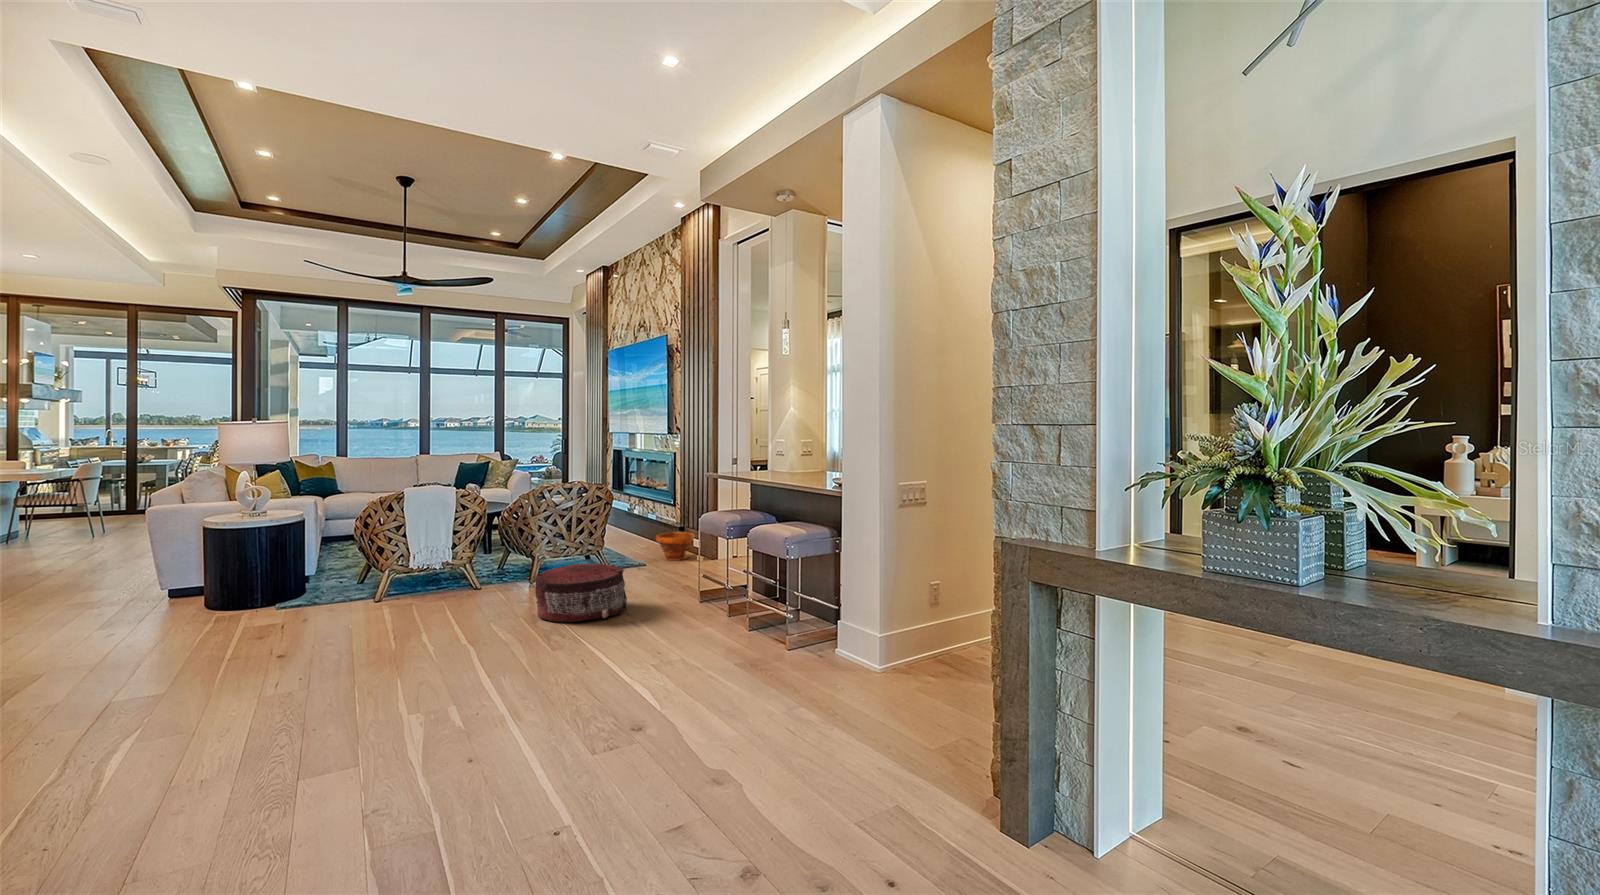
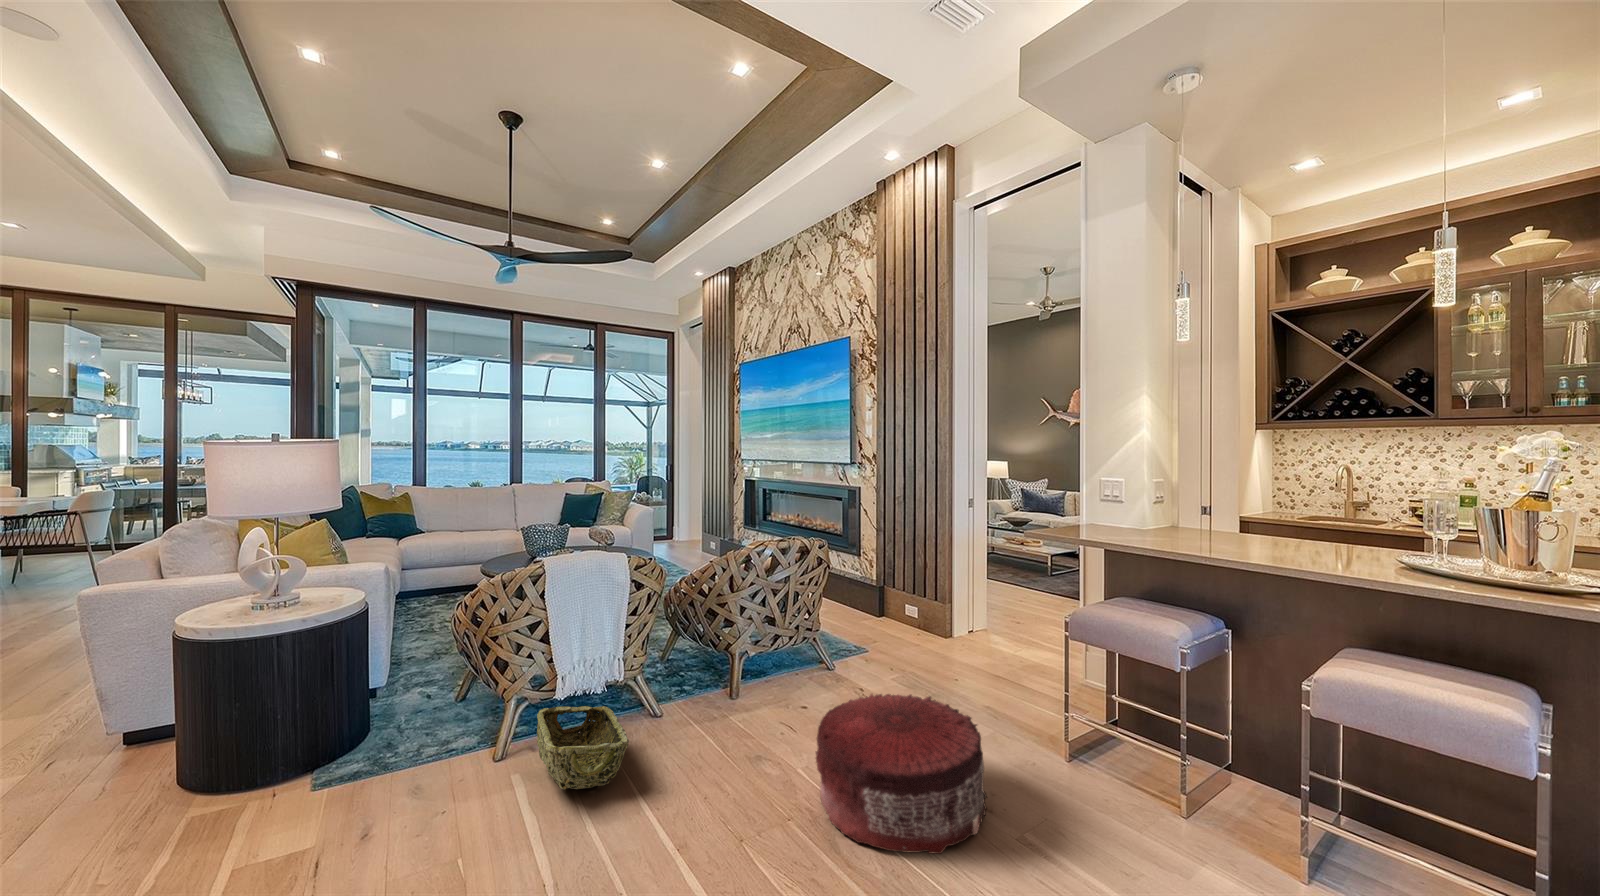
planter: present [656,532,694,561] -> none [861,592,913,636]
woven basket: none [398,572,445,607] -> present [537,706,629,789]

